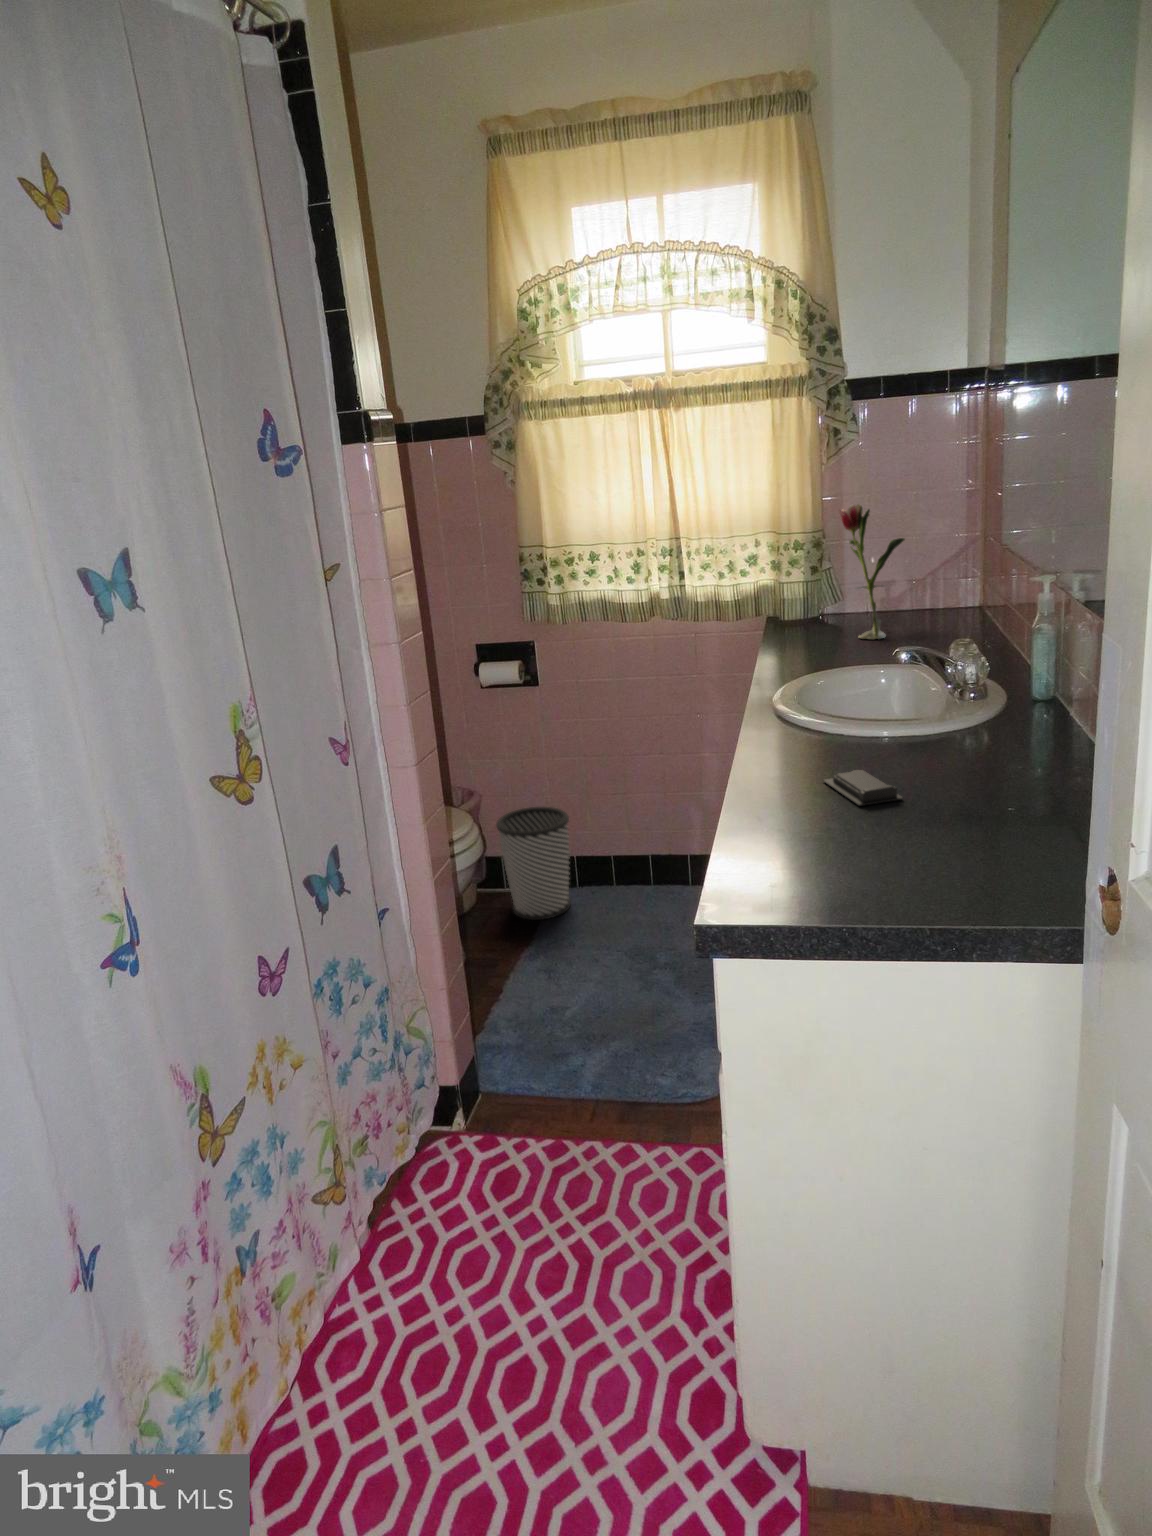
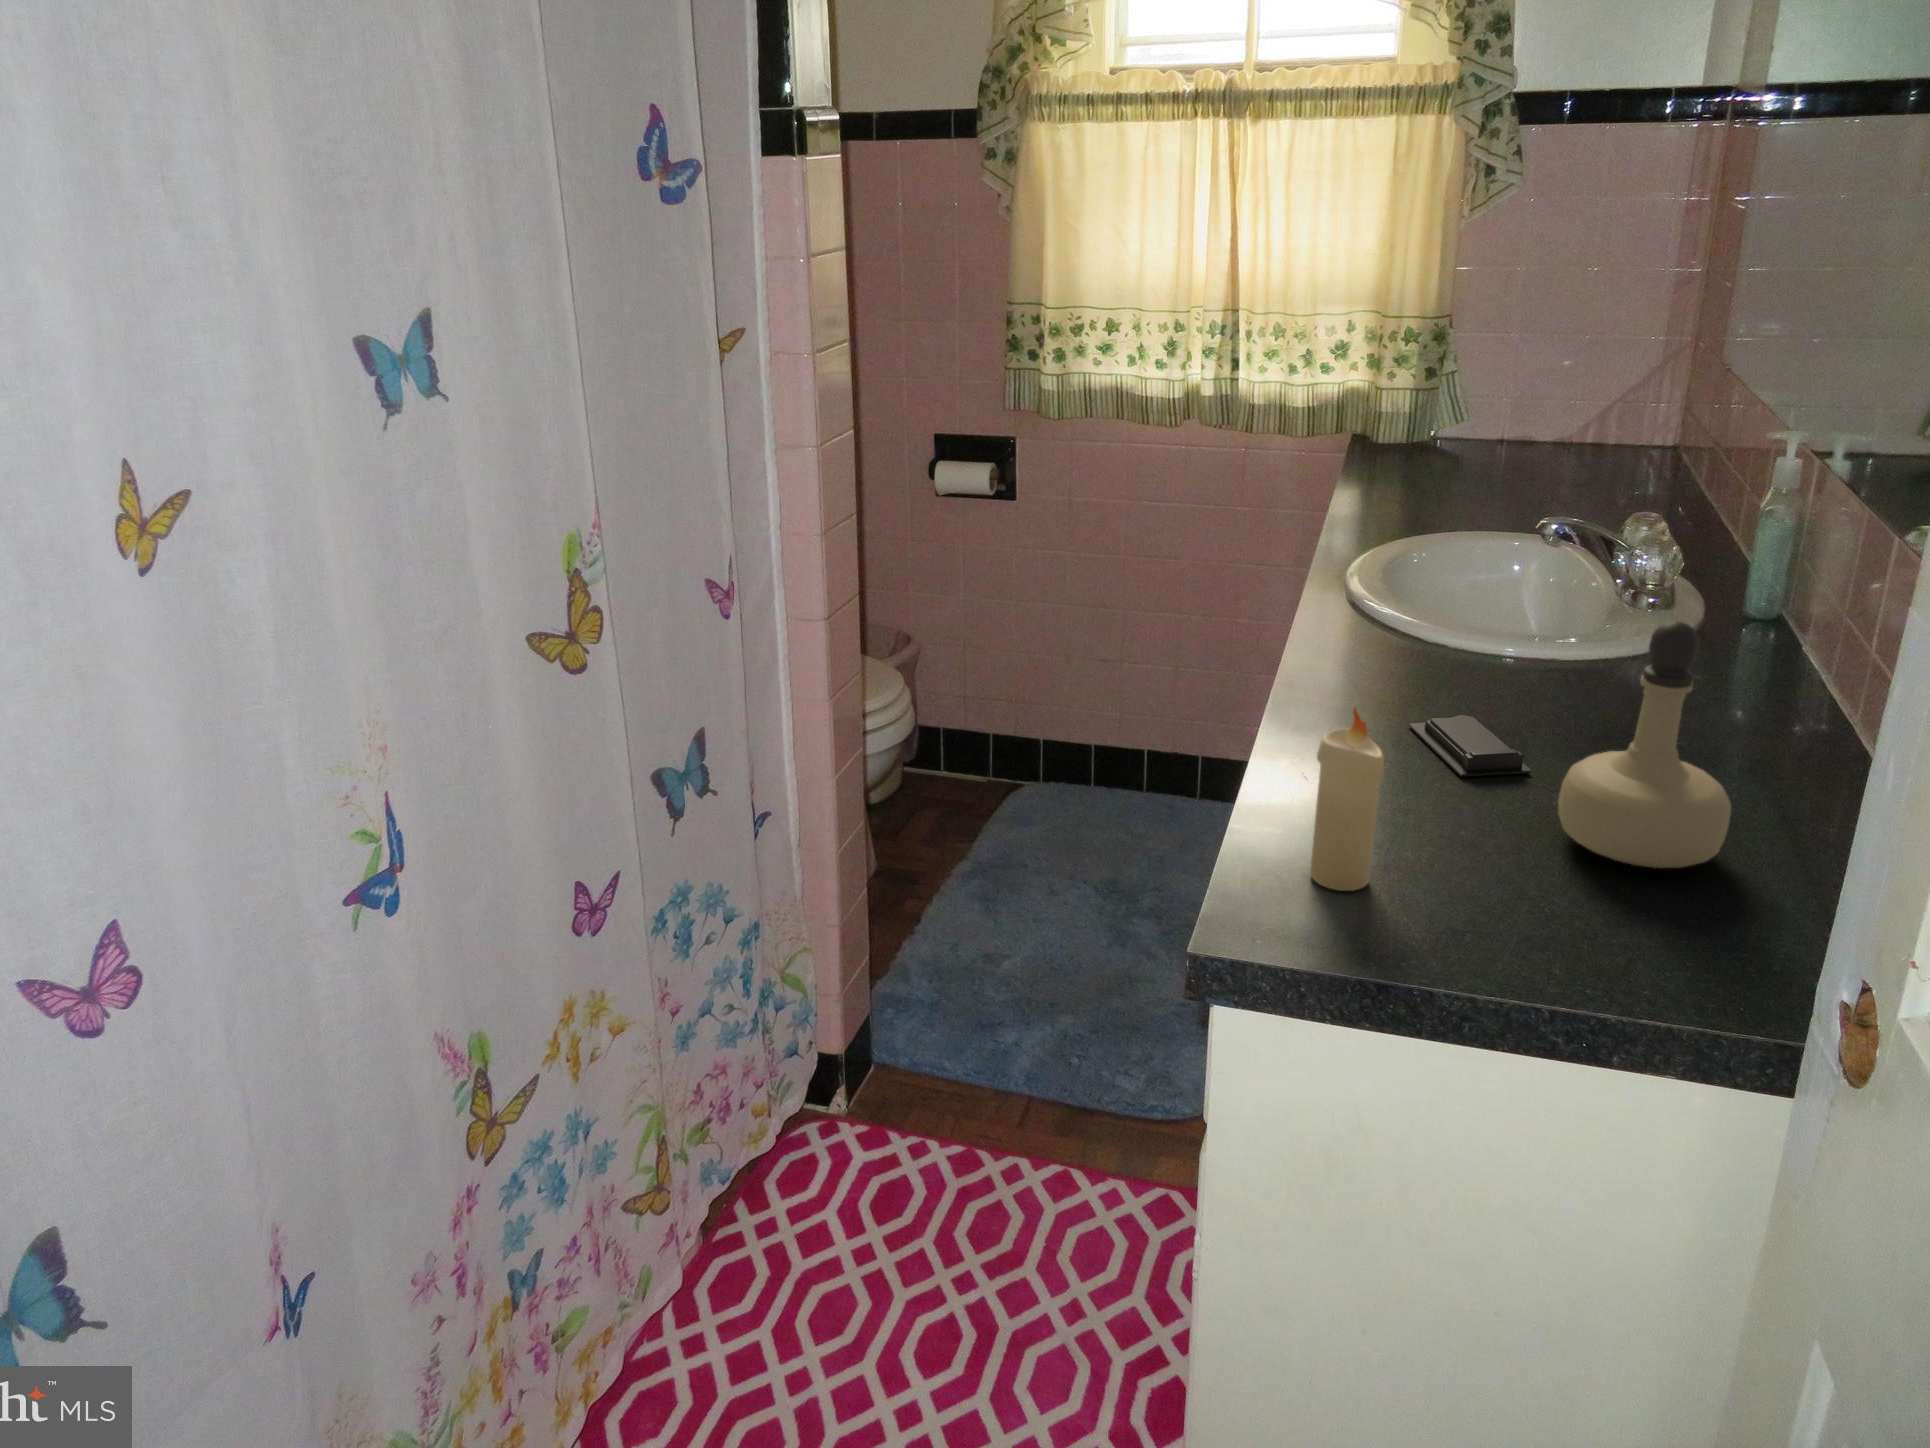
flower: present [838,504,905,639] -> none [1480,283,1579,490]
perfume bottle: none [921,681,1025,842] -> present [1558,621,1731,868]
candle: none [764,754,808,878] -> present [1310,709,1384,891]
wastebasket: present [496,807,571,920] -> none [933,671,1035,827]

